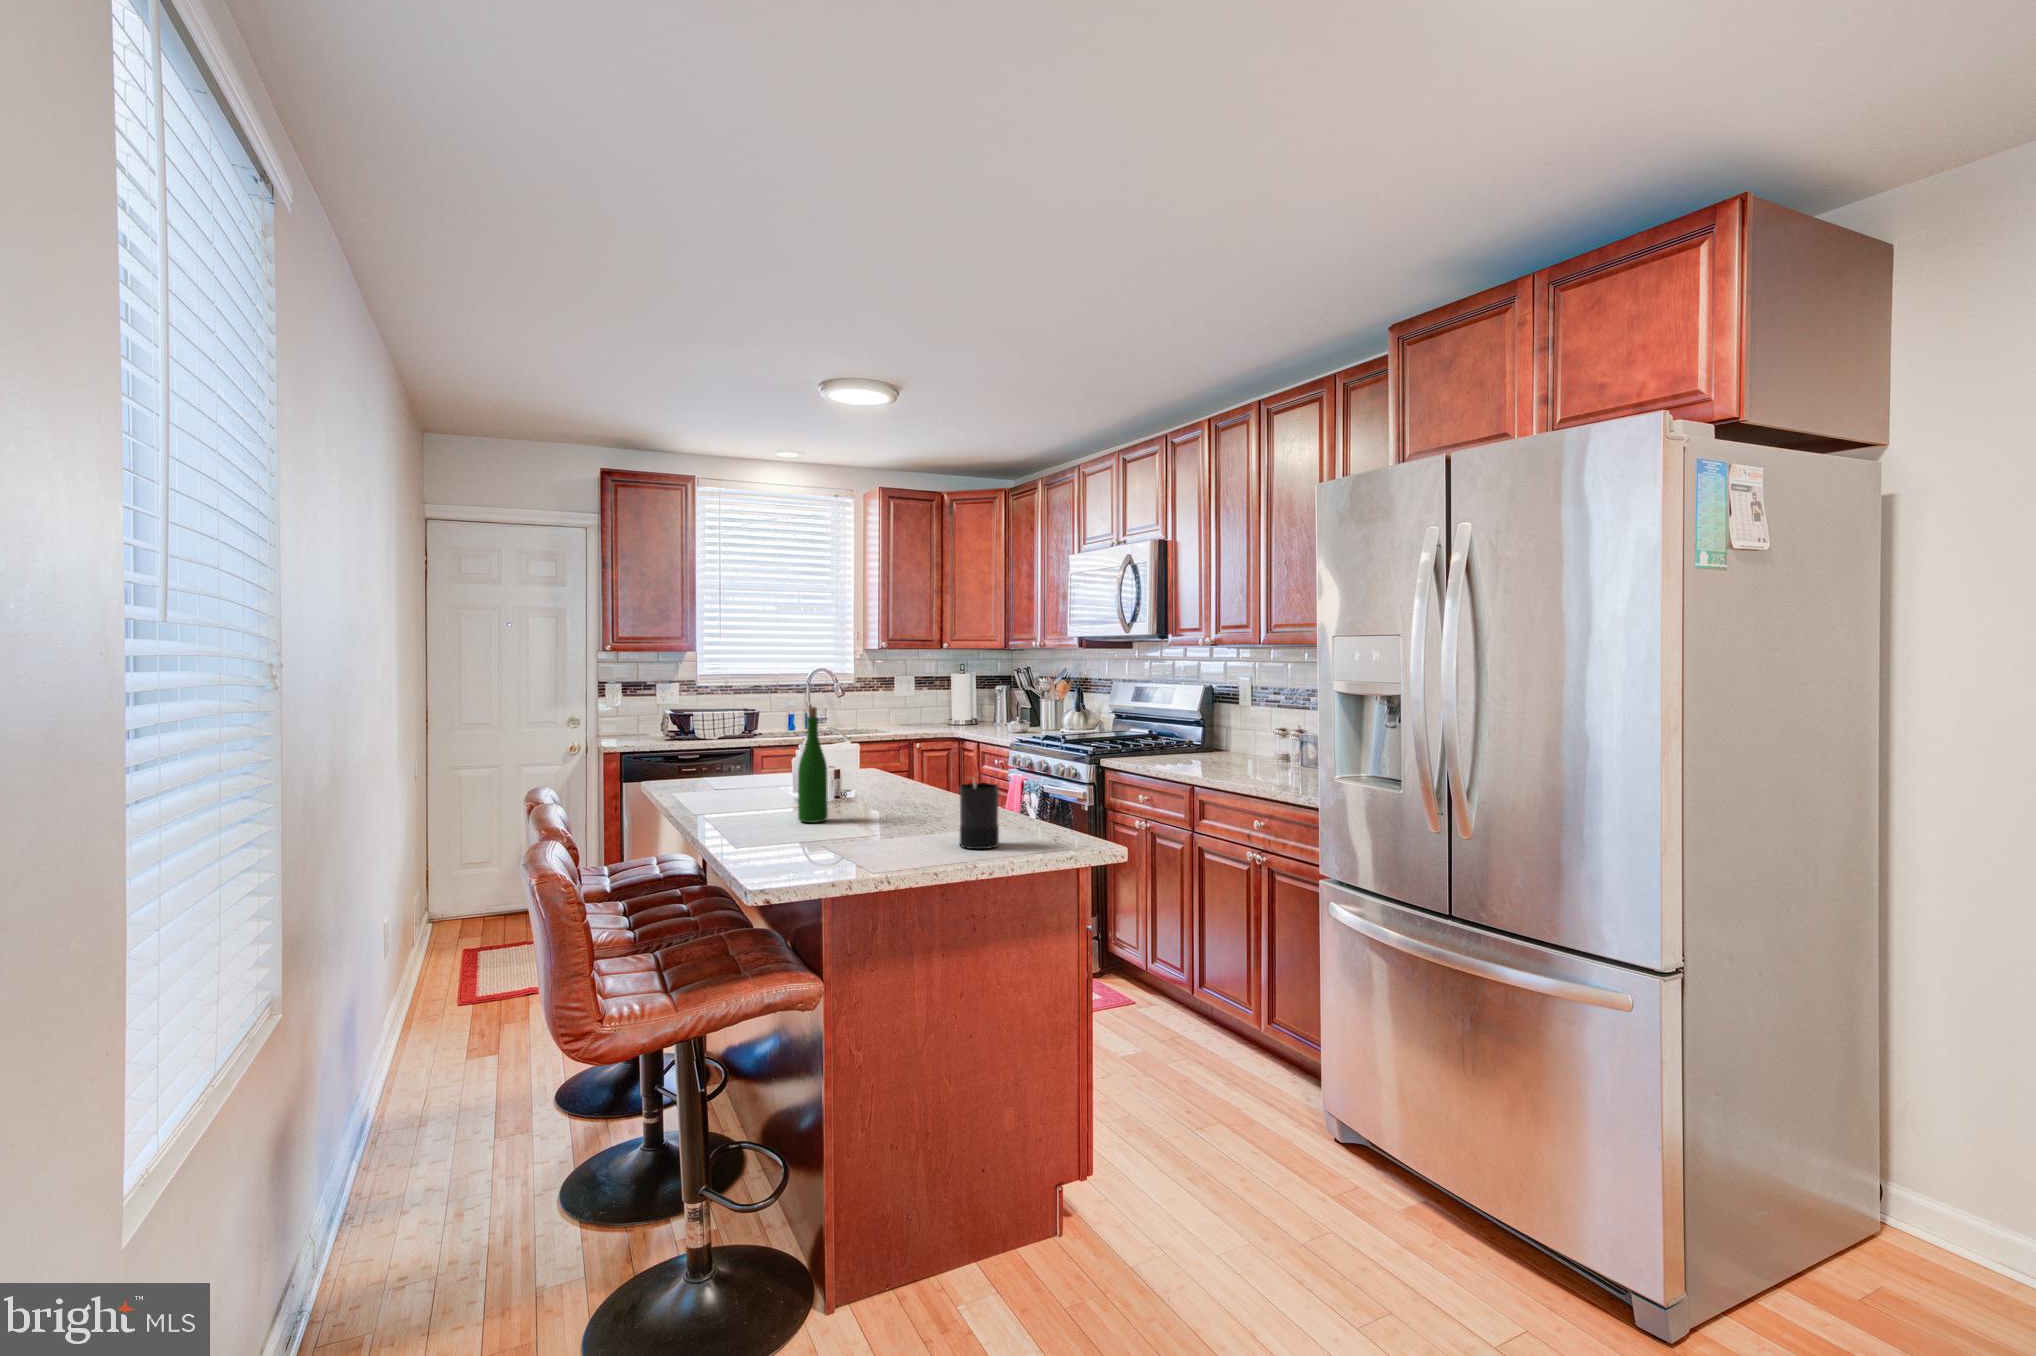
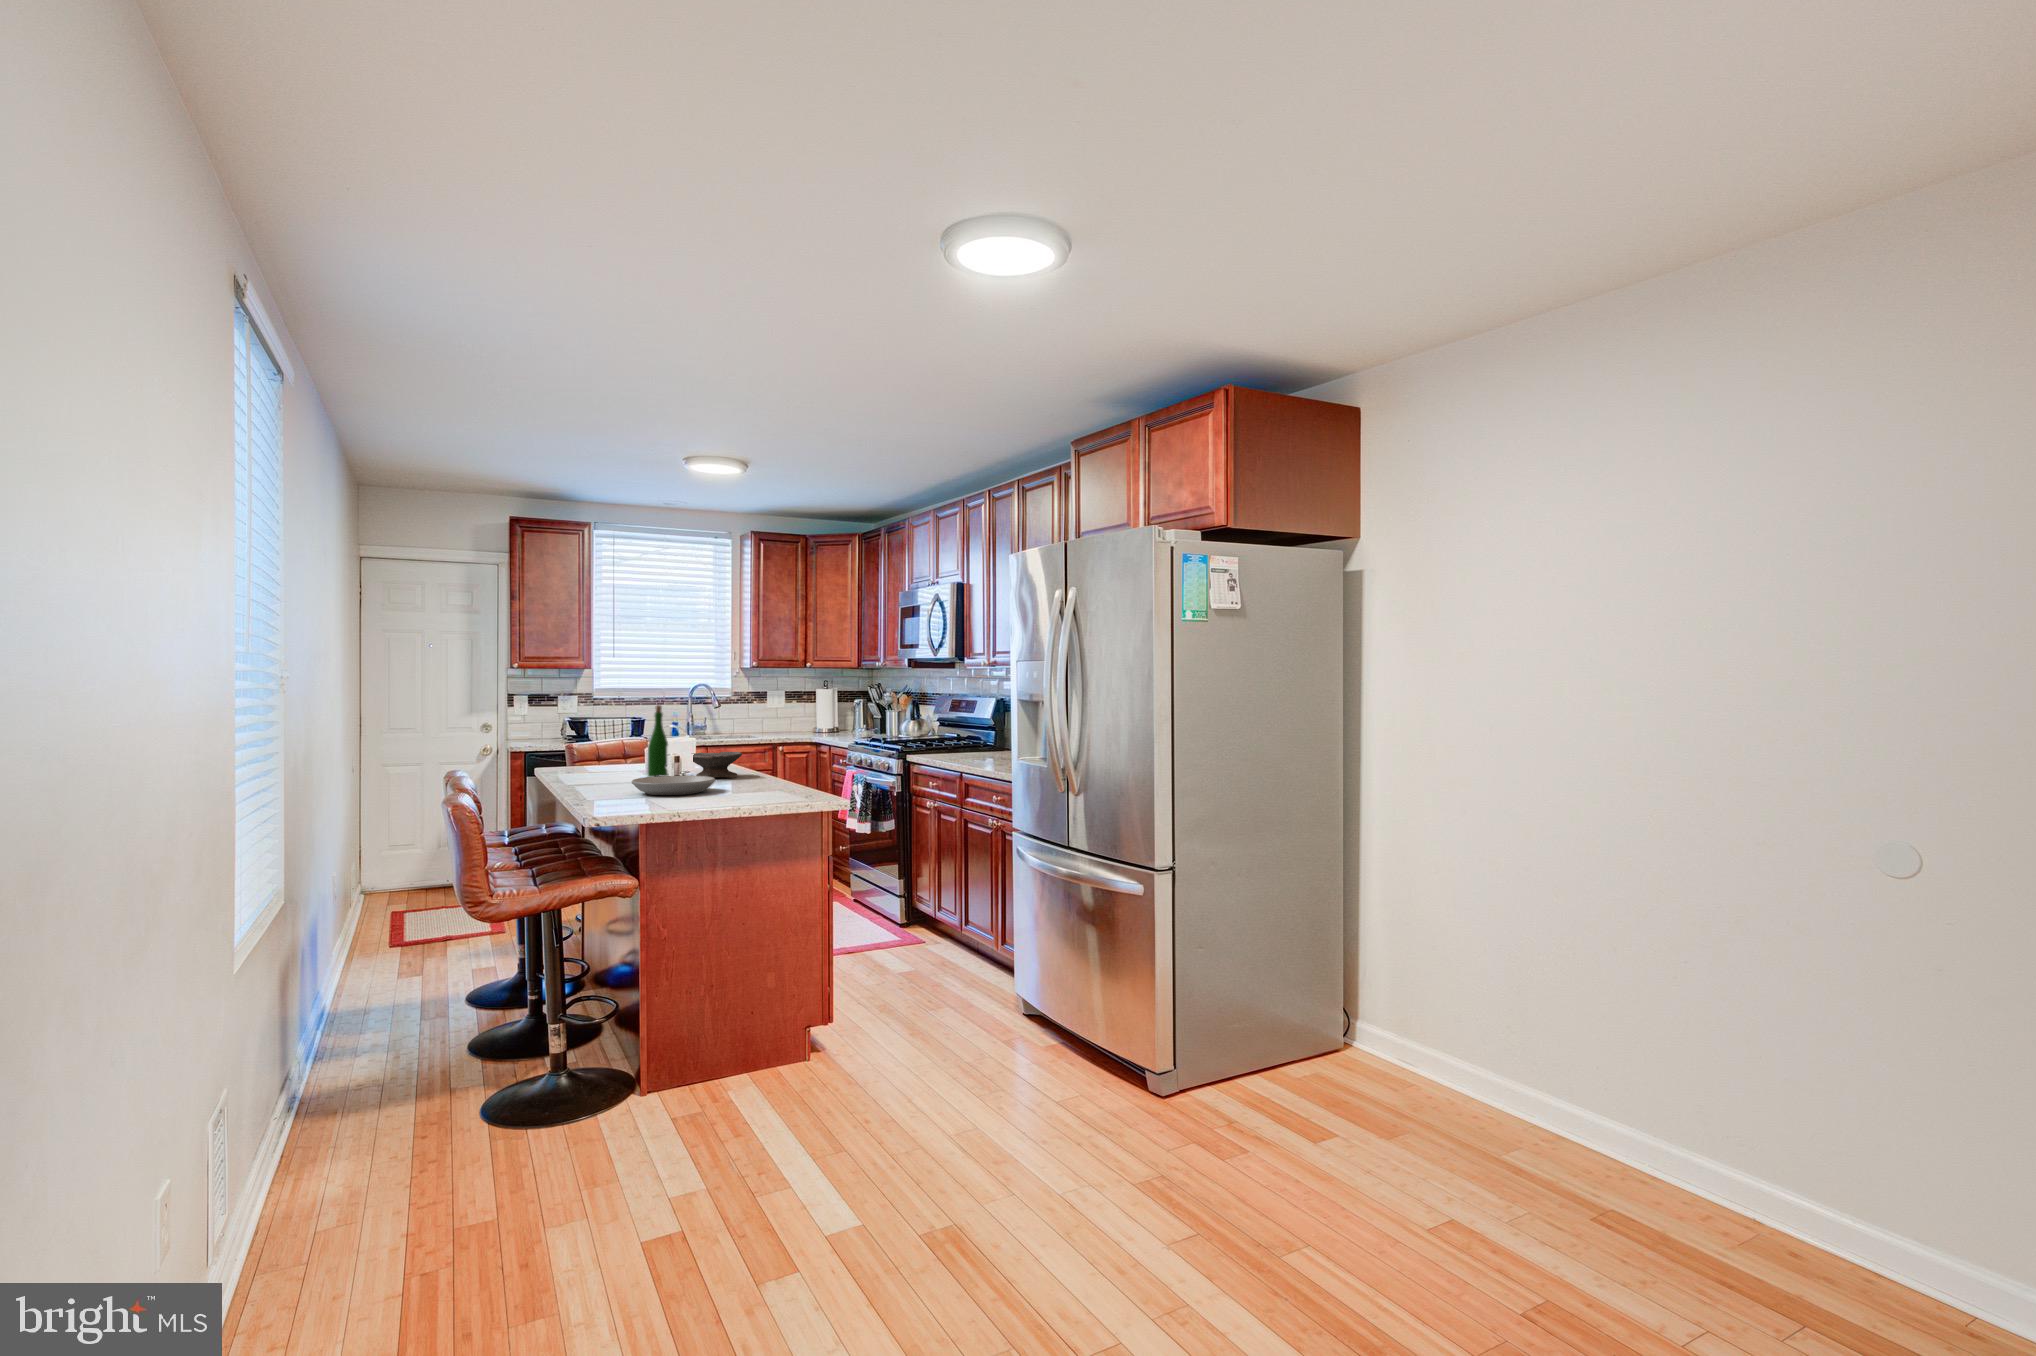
bowl: none [848,770,925,810] -> present [693,752,742,778]
candle: present [960,779,999,849] -> none [747,749,773,793]
plate: none [784,815,908,852] -> present [632,776,715,795]

